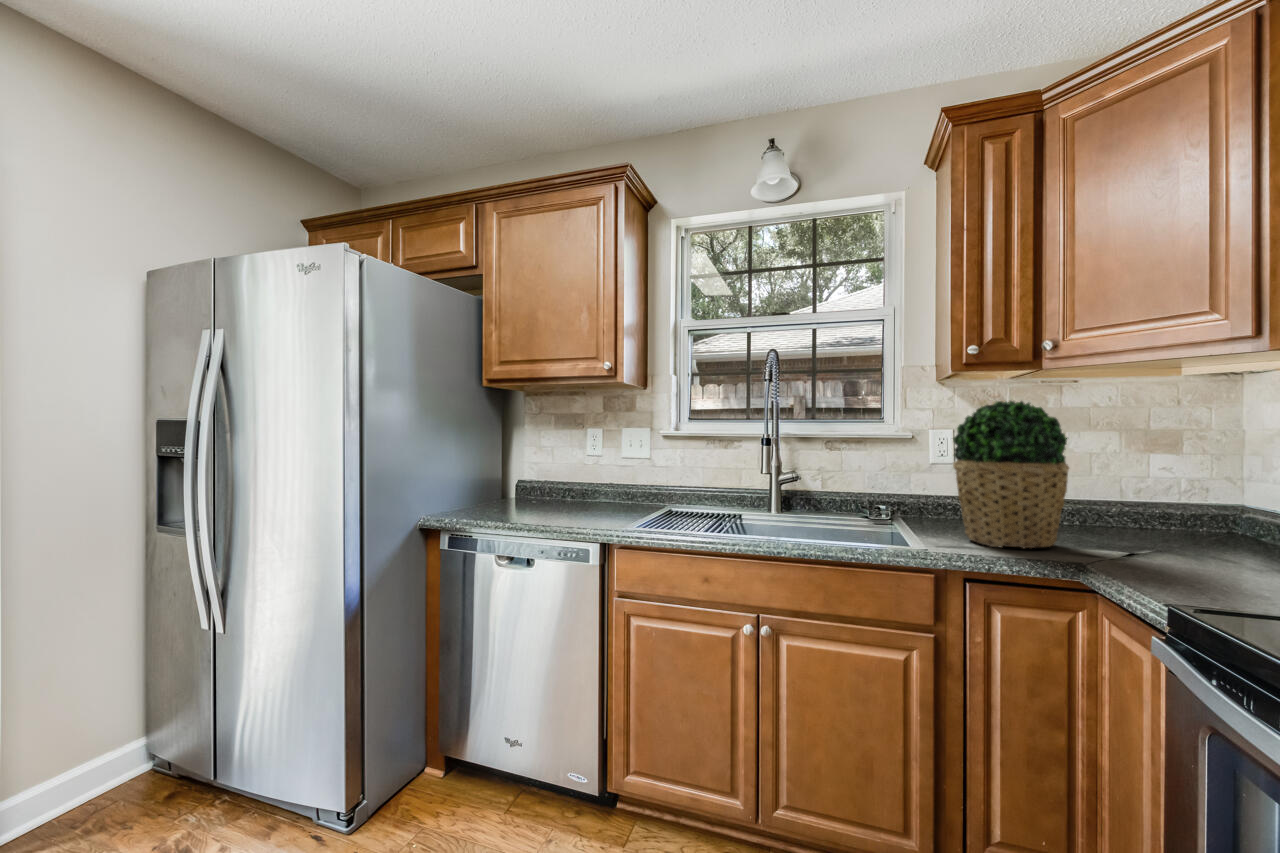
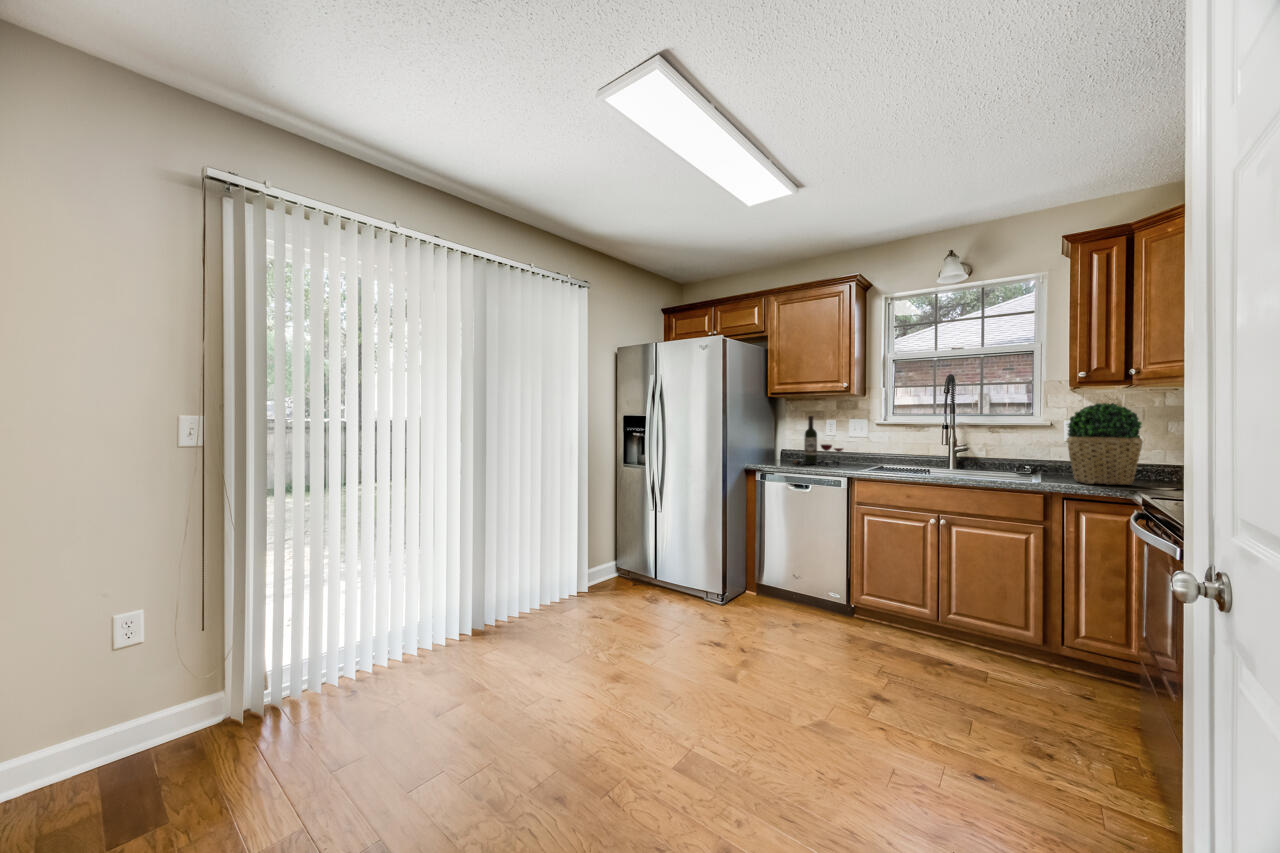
wine bottle: none [522,421,610,513] -> present [793,416,843,465]

